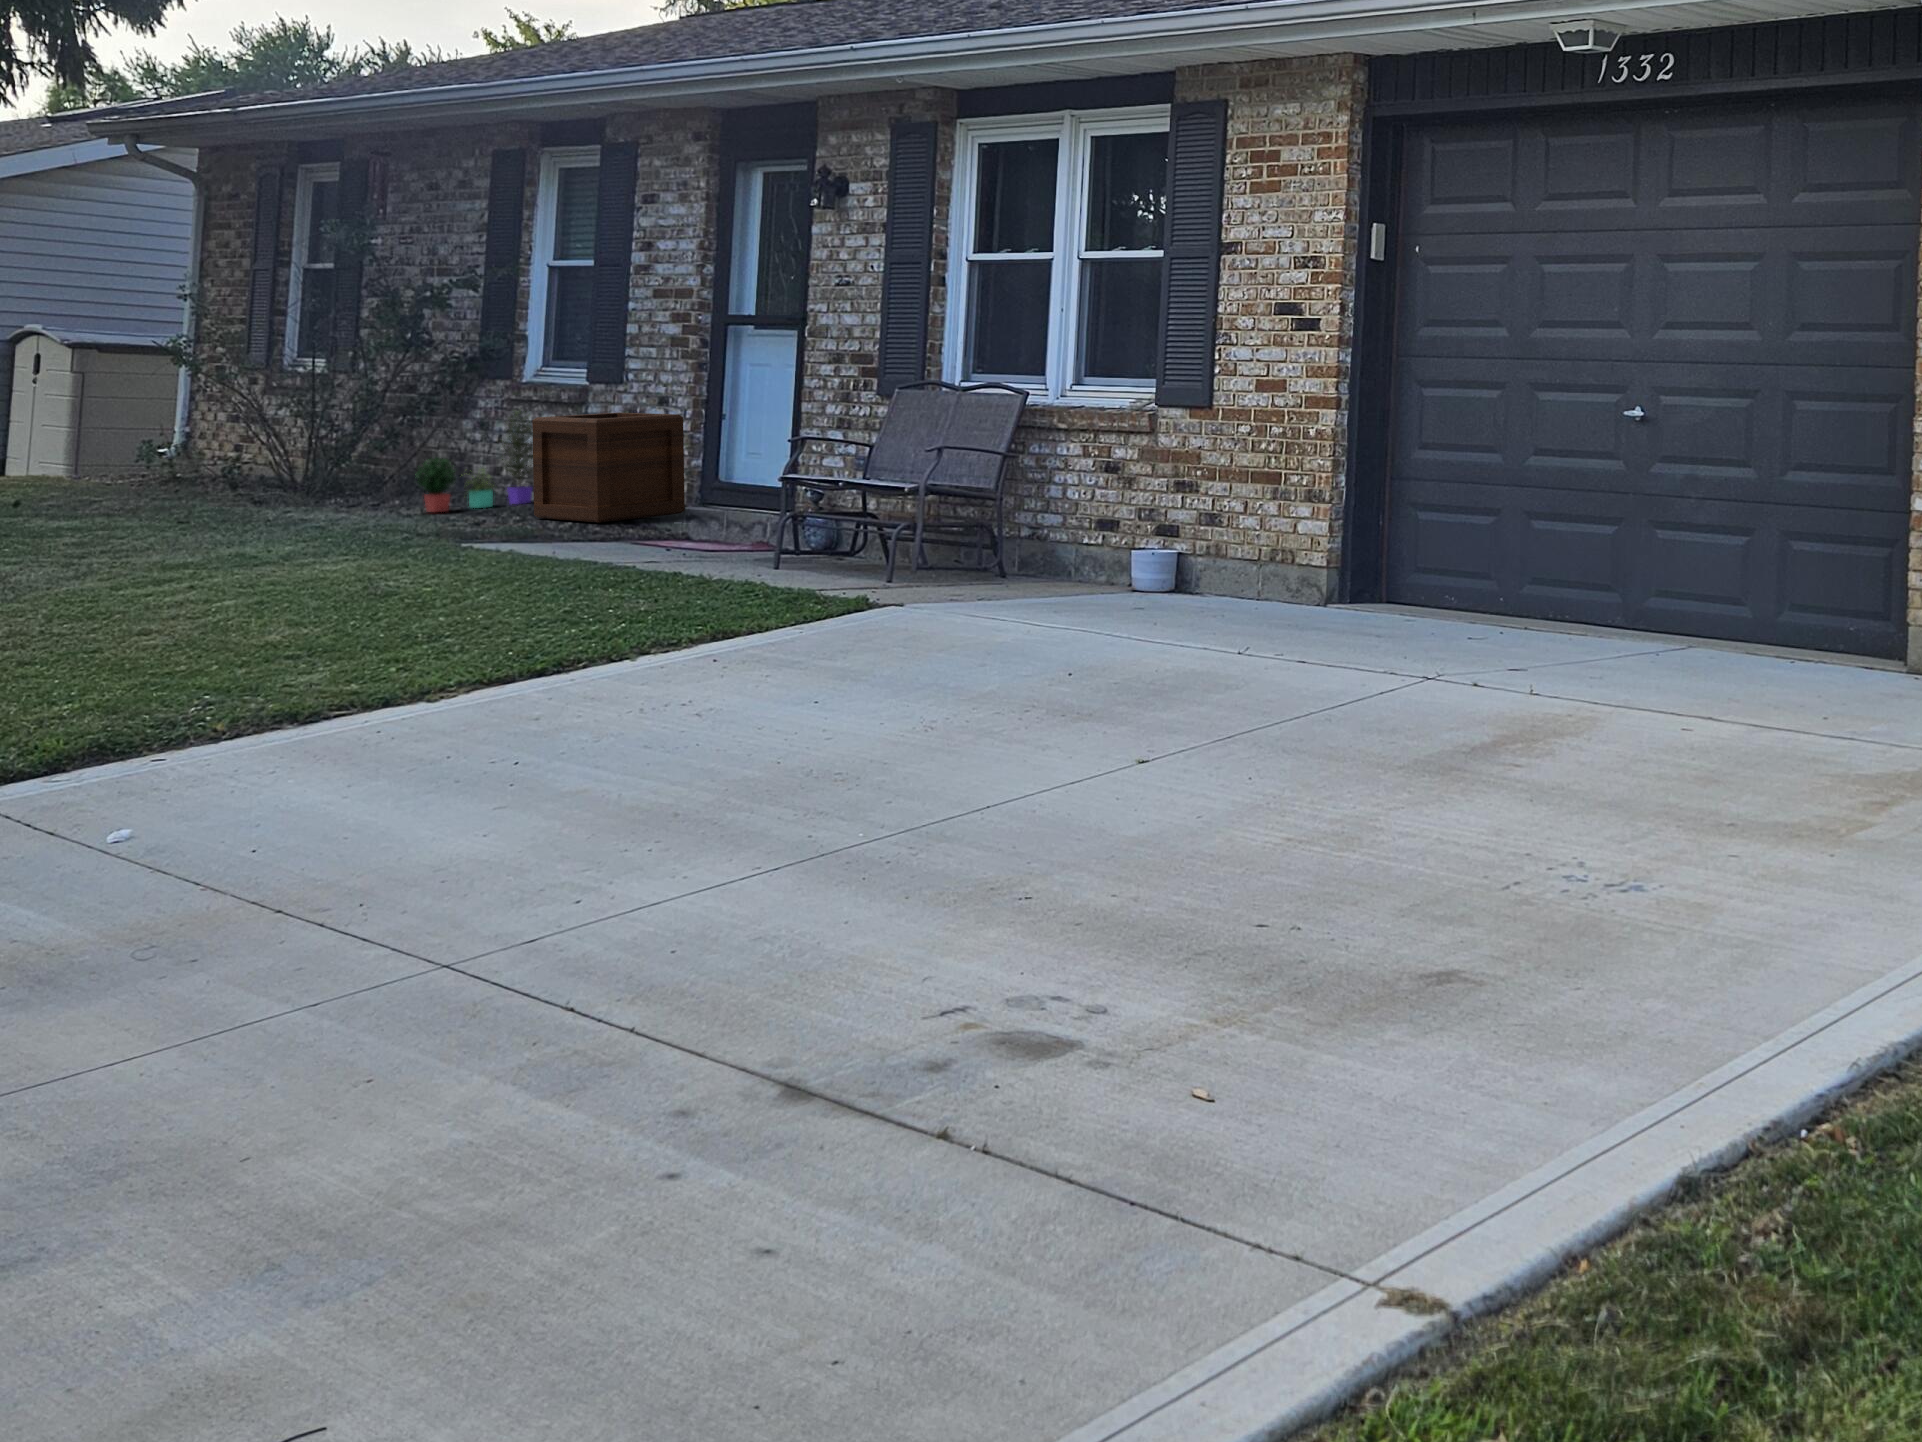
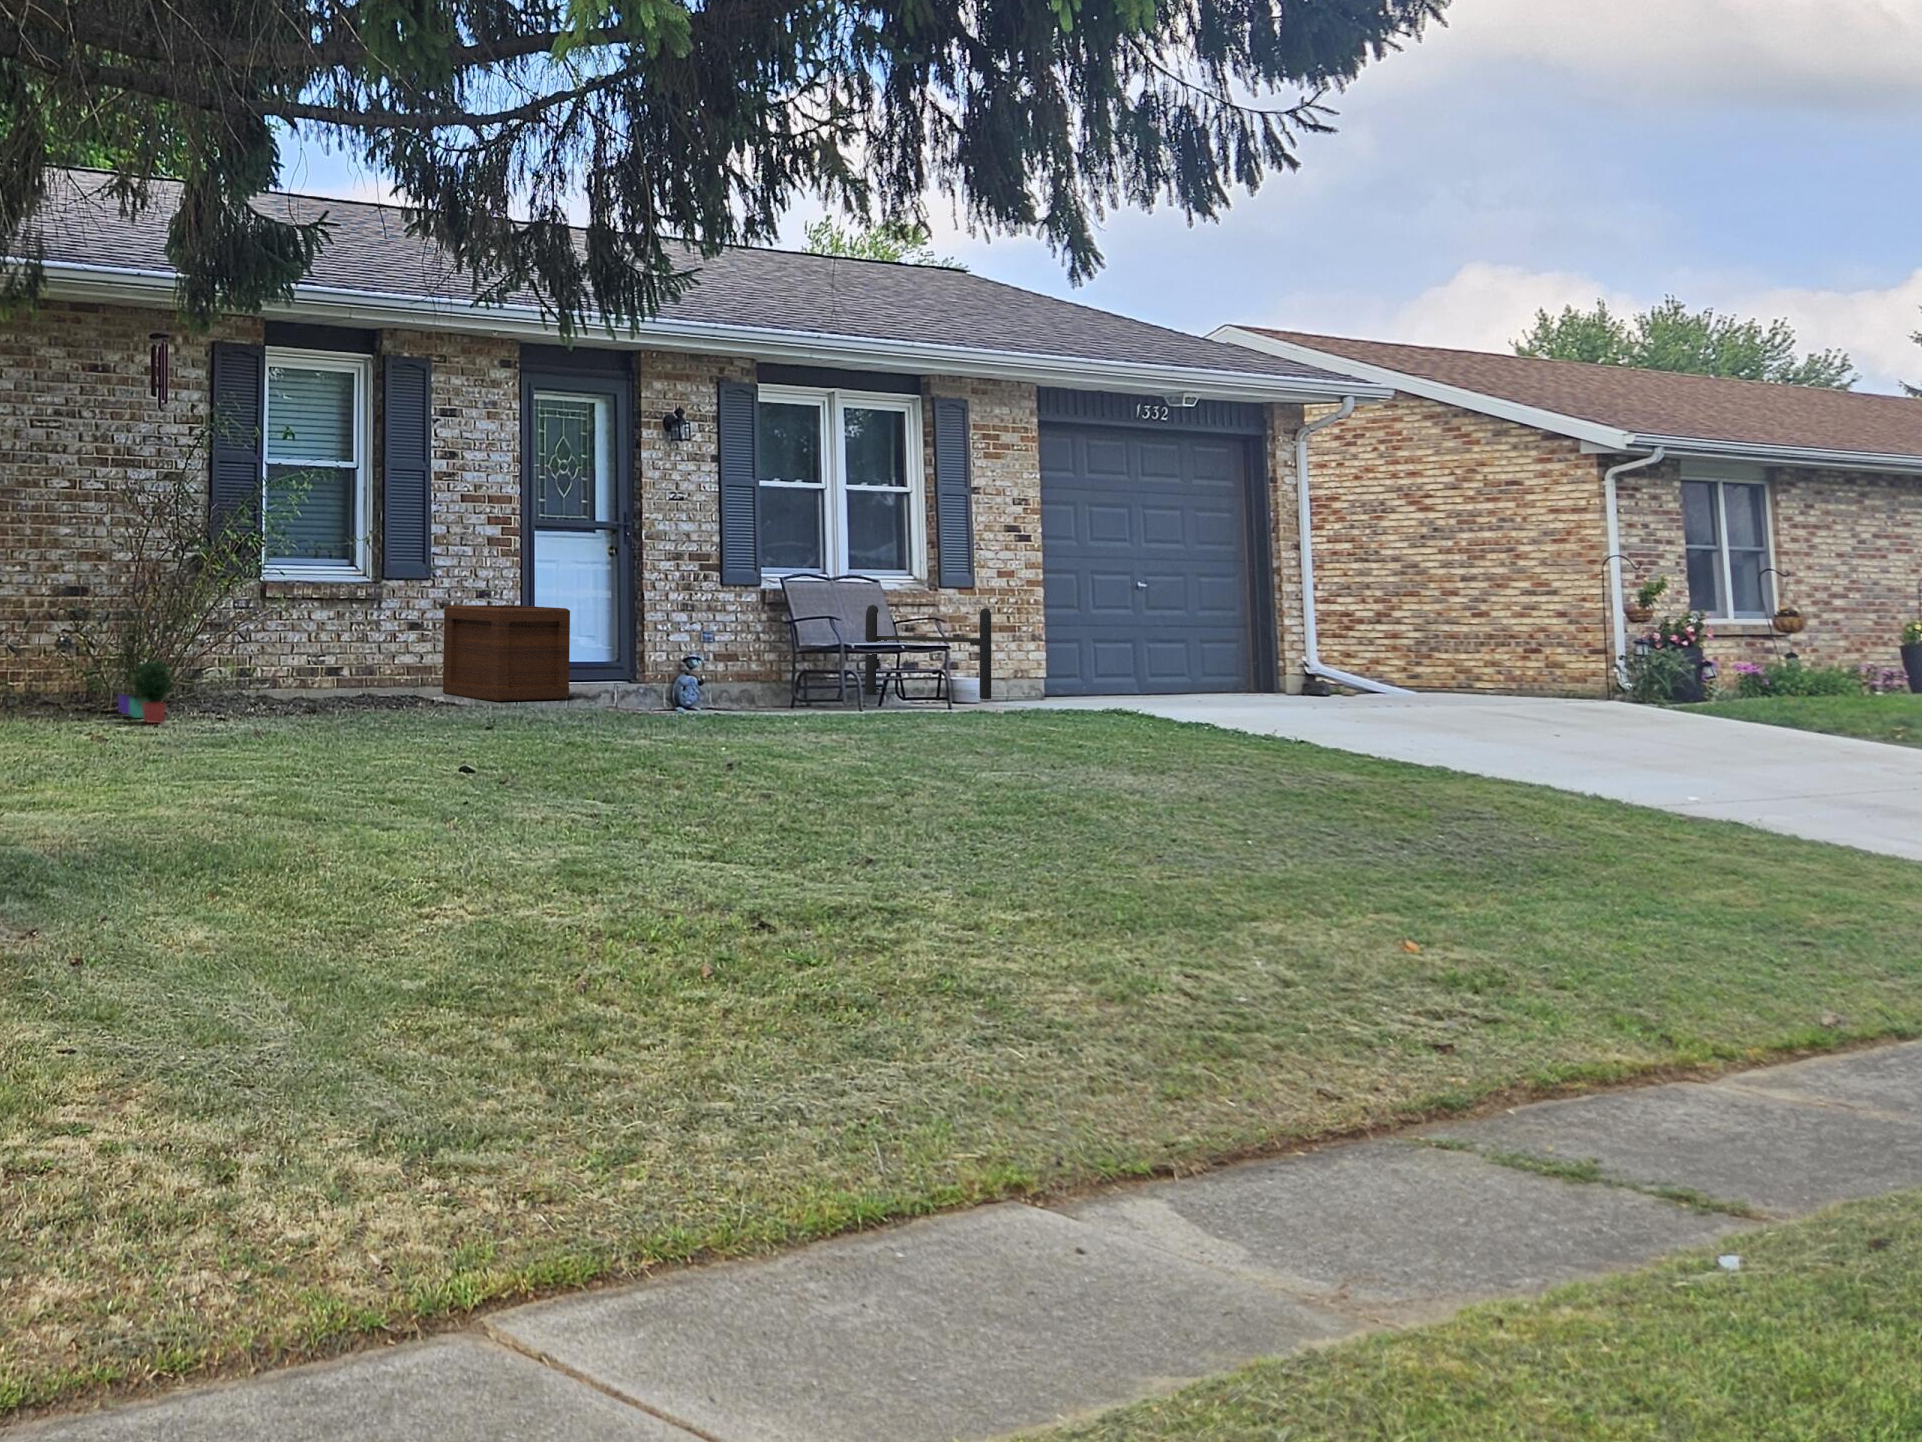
potted plant: present [415,411,533,512] -> present [113,611,174,723]
bench: none [883,429,1021,578] -> present [865,605,991,699]

